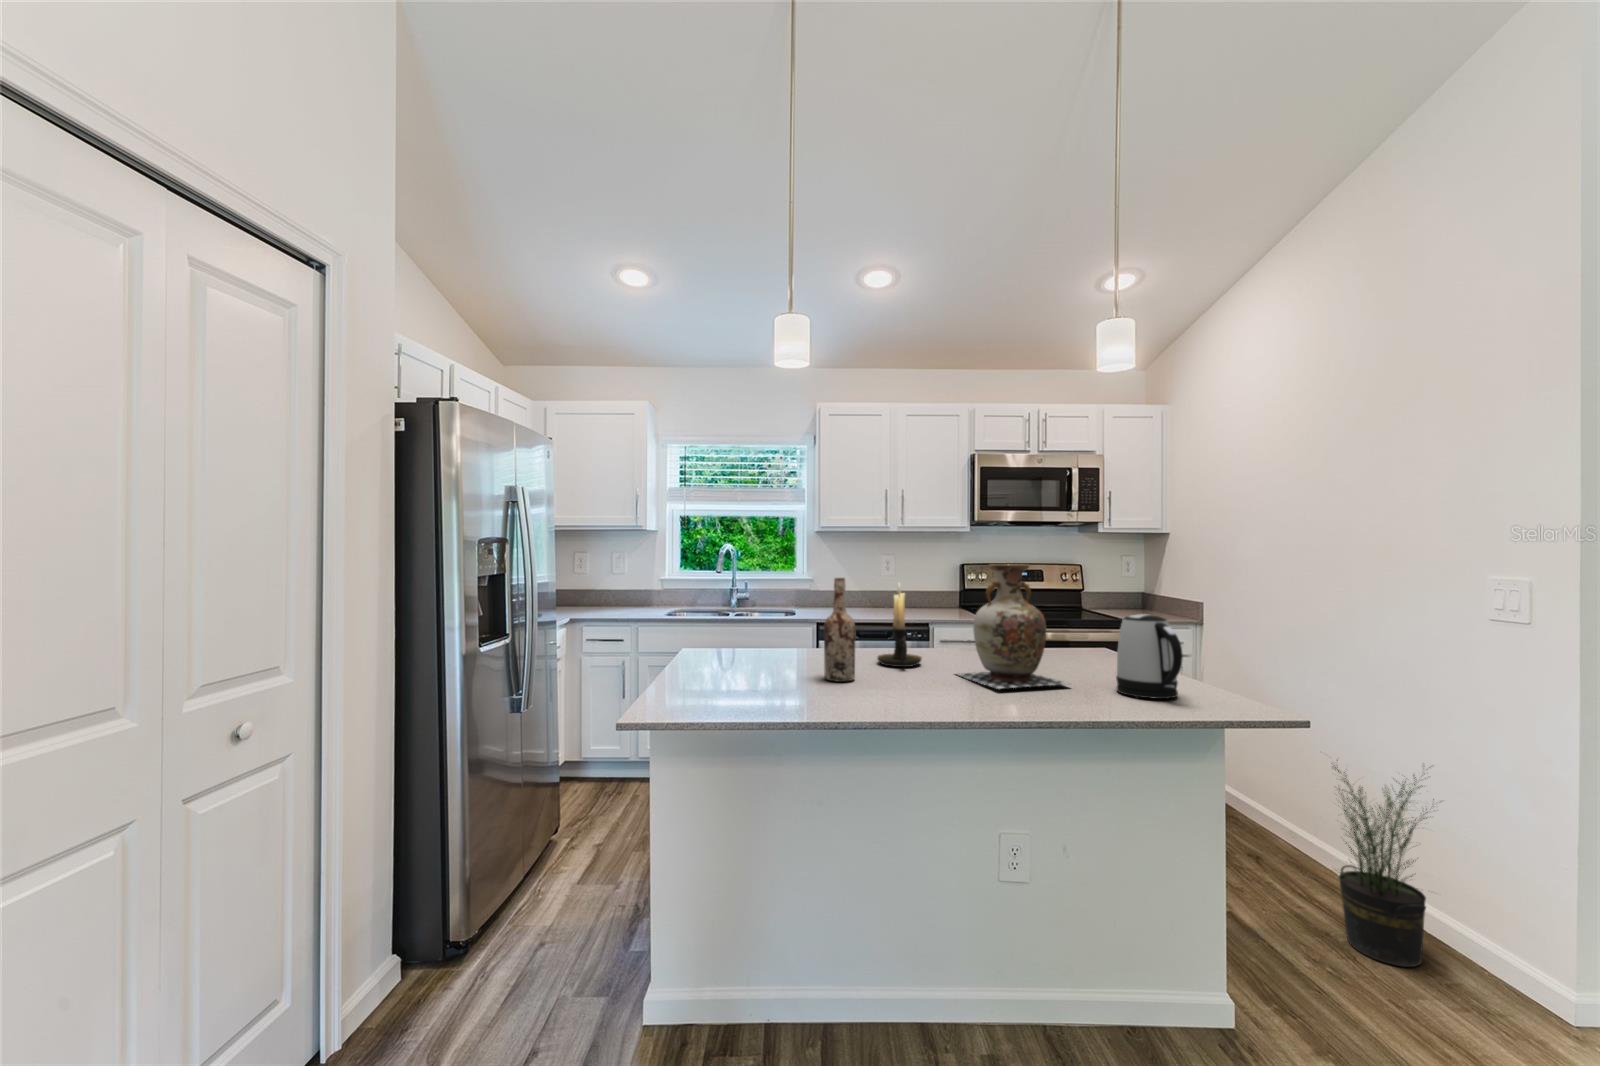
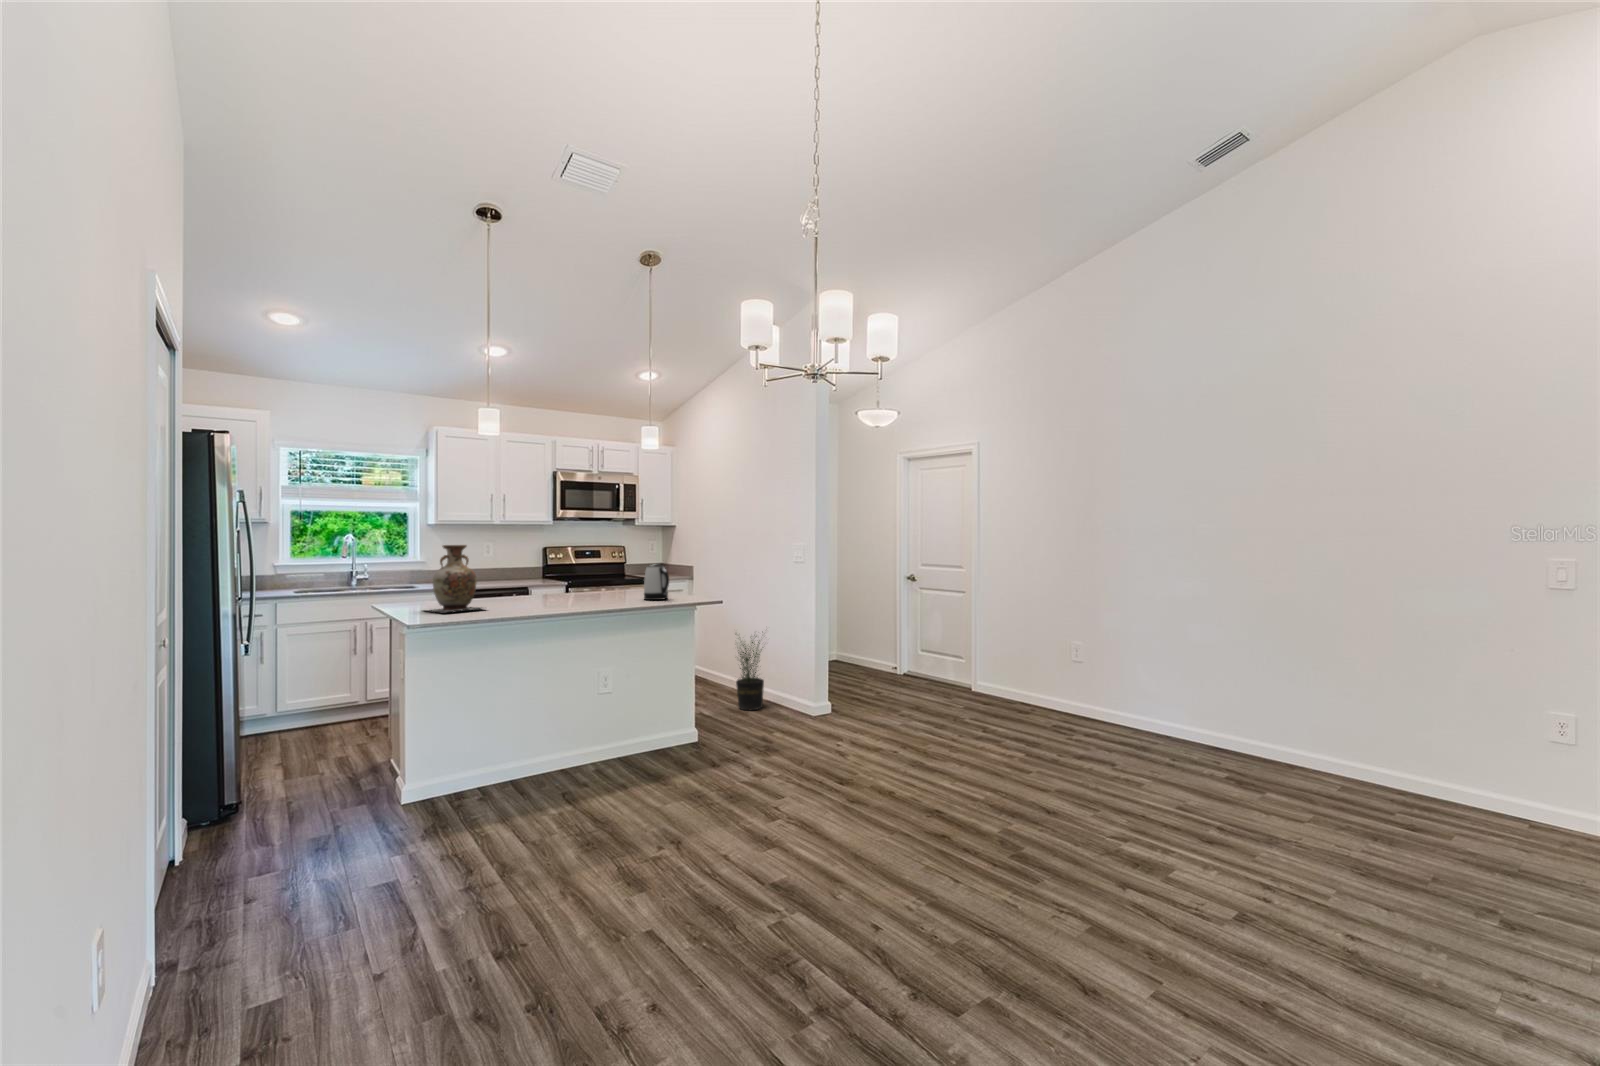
vase: present [958,564,1068,689] -> present [432,545,482,612]
wine bottle: present [824,578,856,682] -> none [499,552,517,606]
candle holder: present [877,584,922,667] -> none [521,554,547,601]

